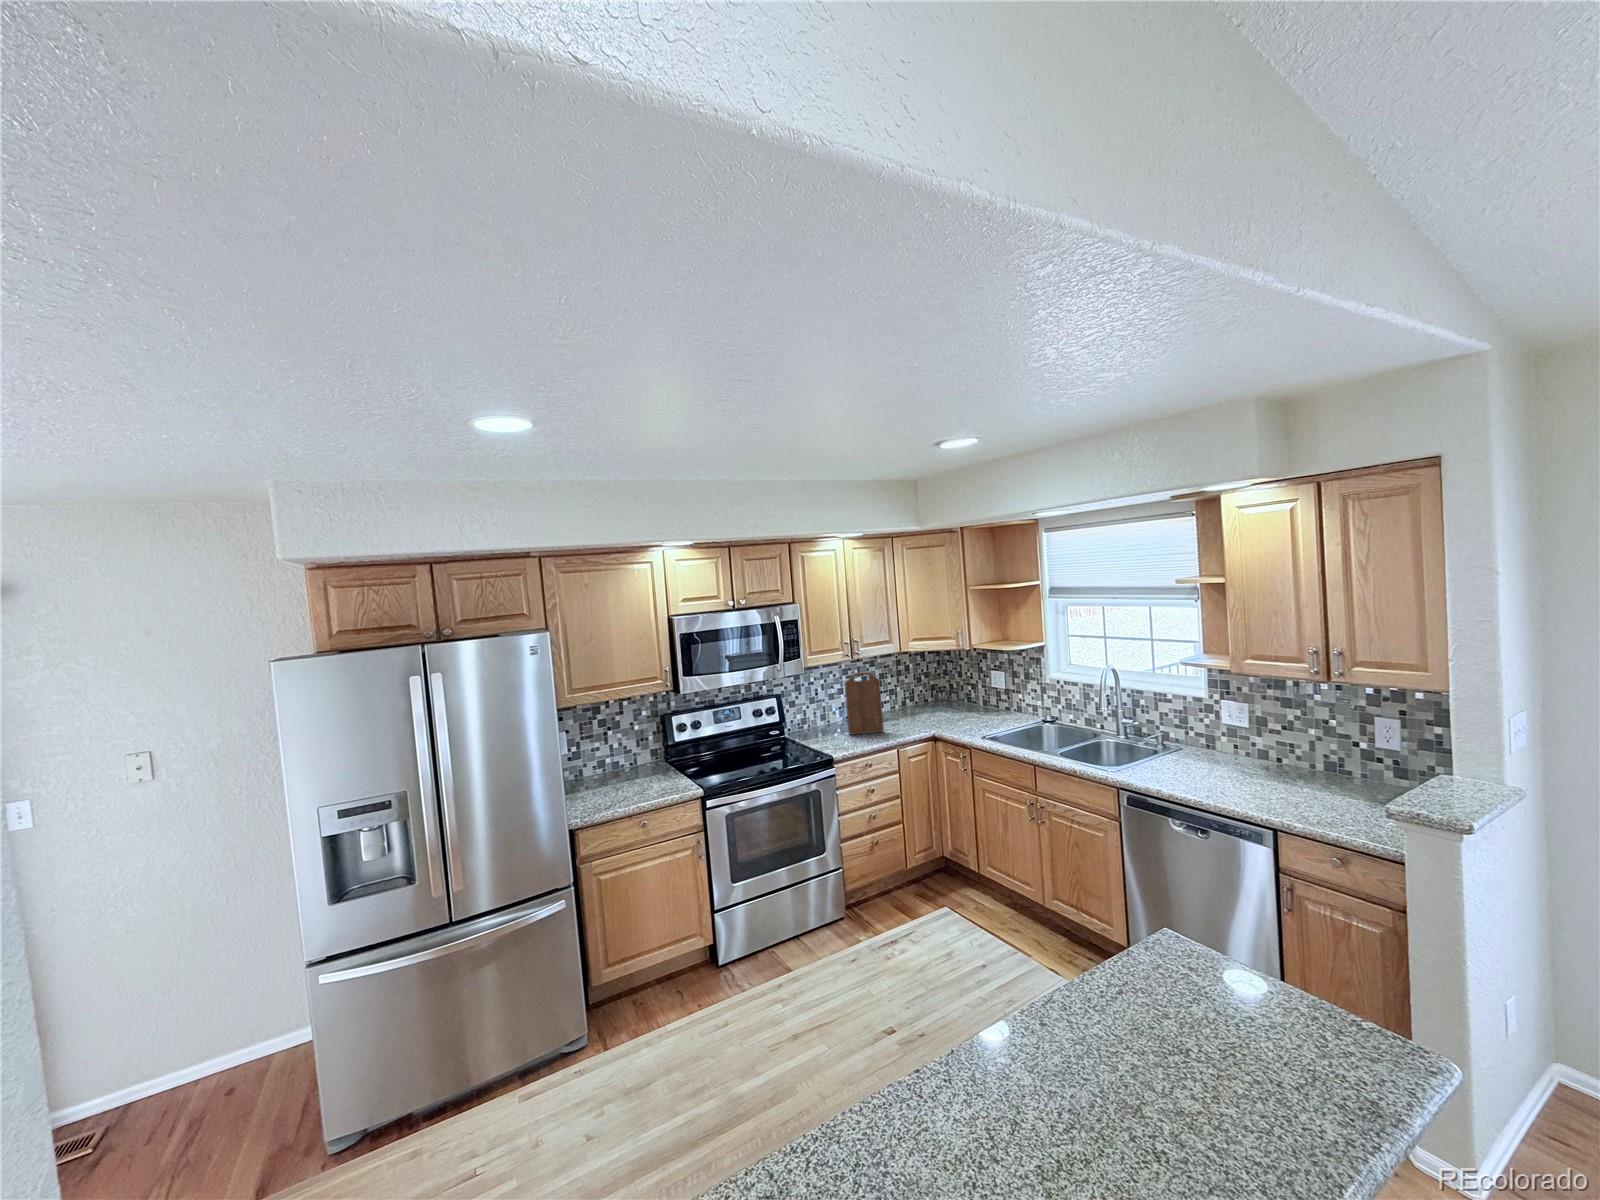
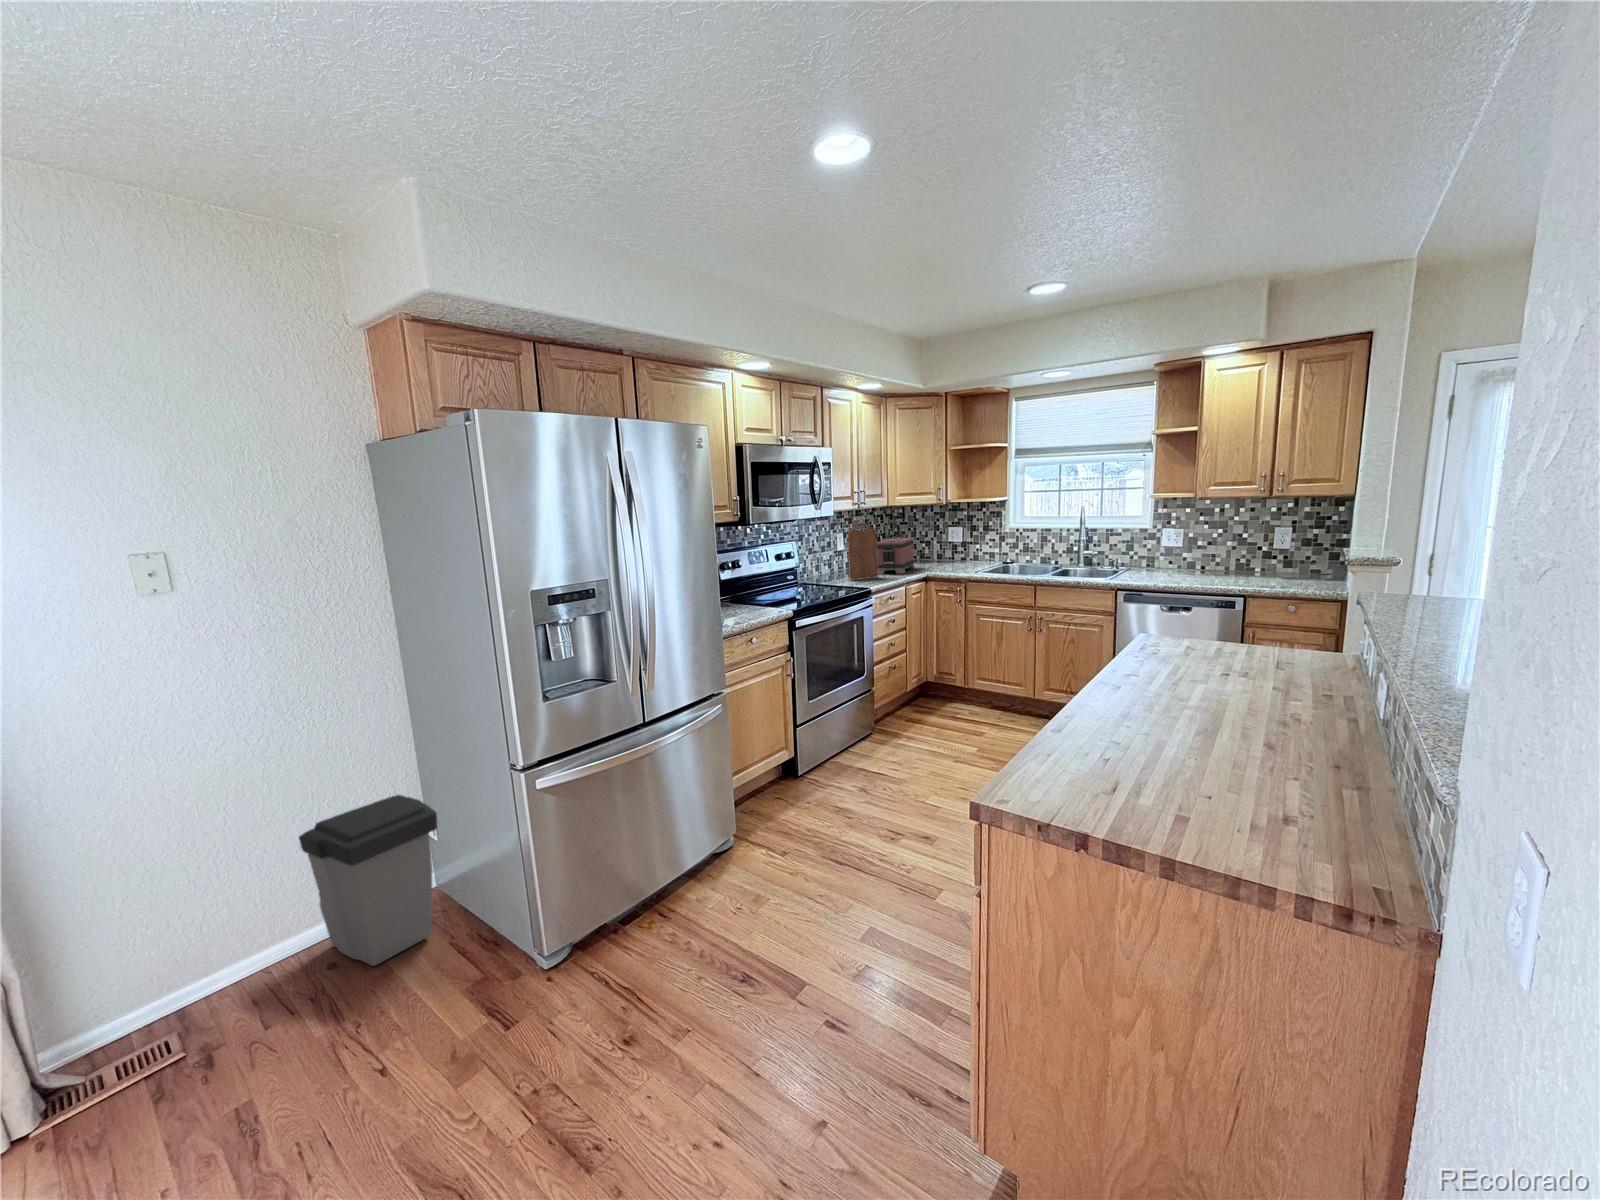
toaster: none [890,683,947,728] -> present [877,538,915,574]
trash can: none [123,955,254,1142] -> present [299,795,437,966]

